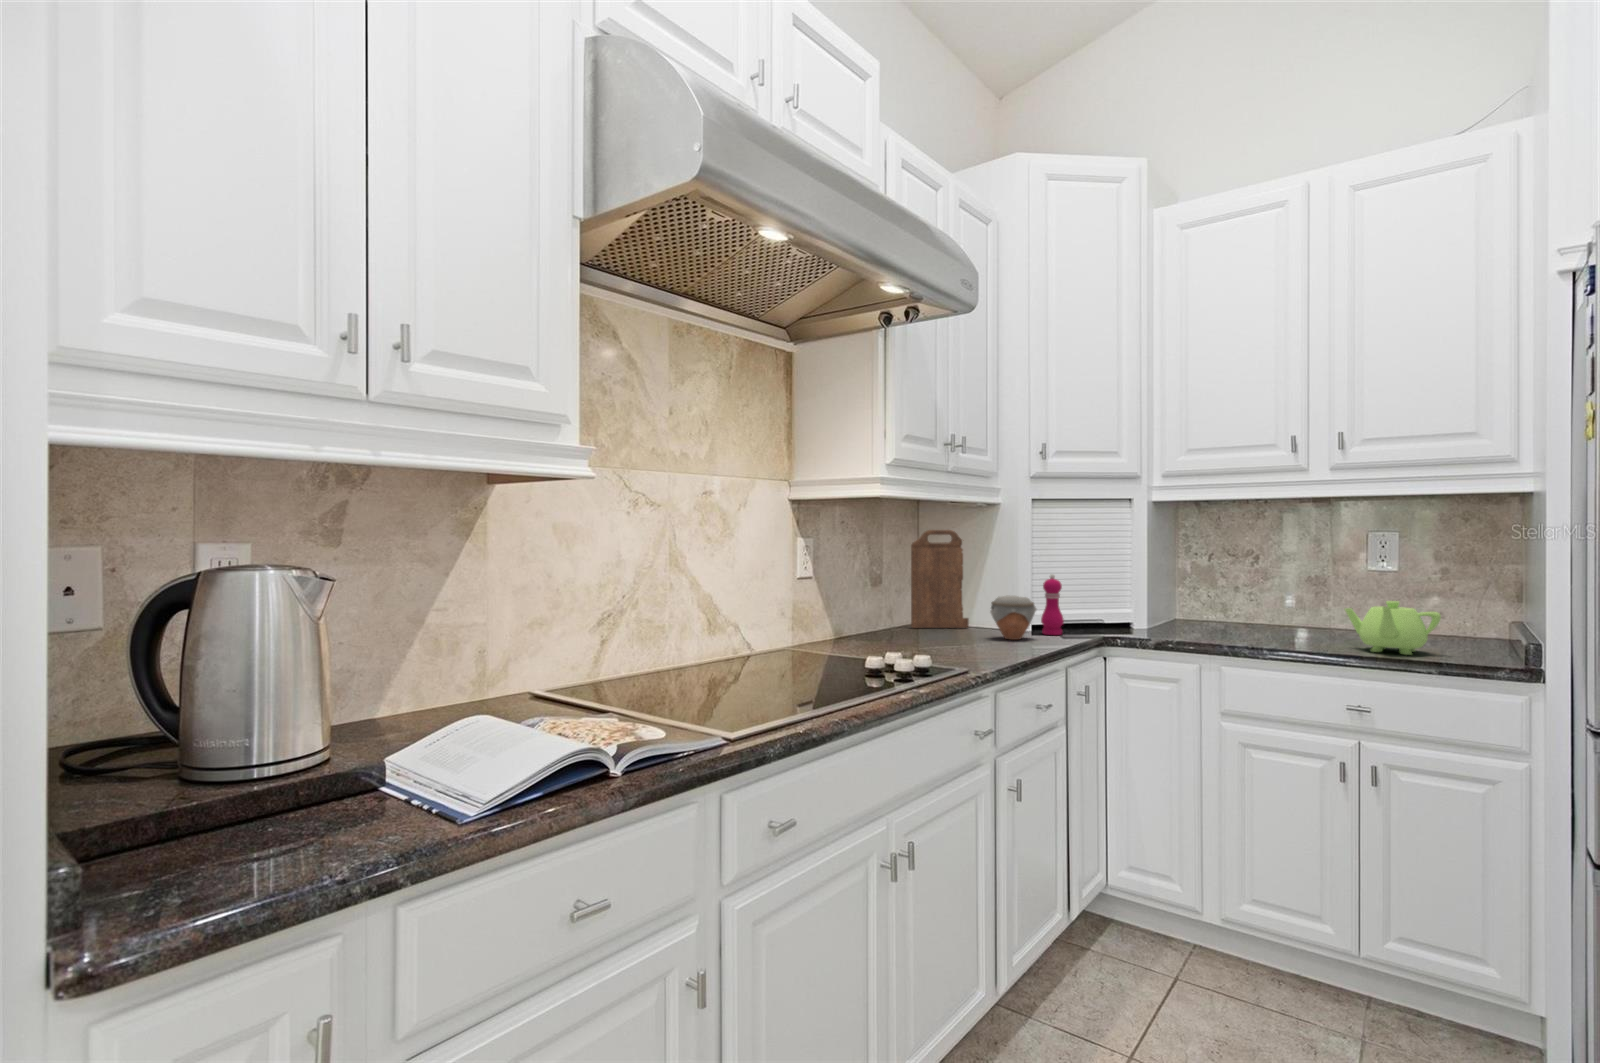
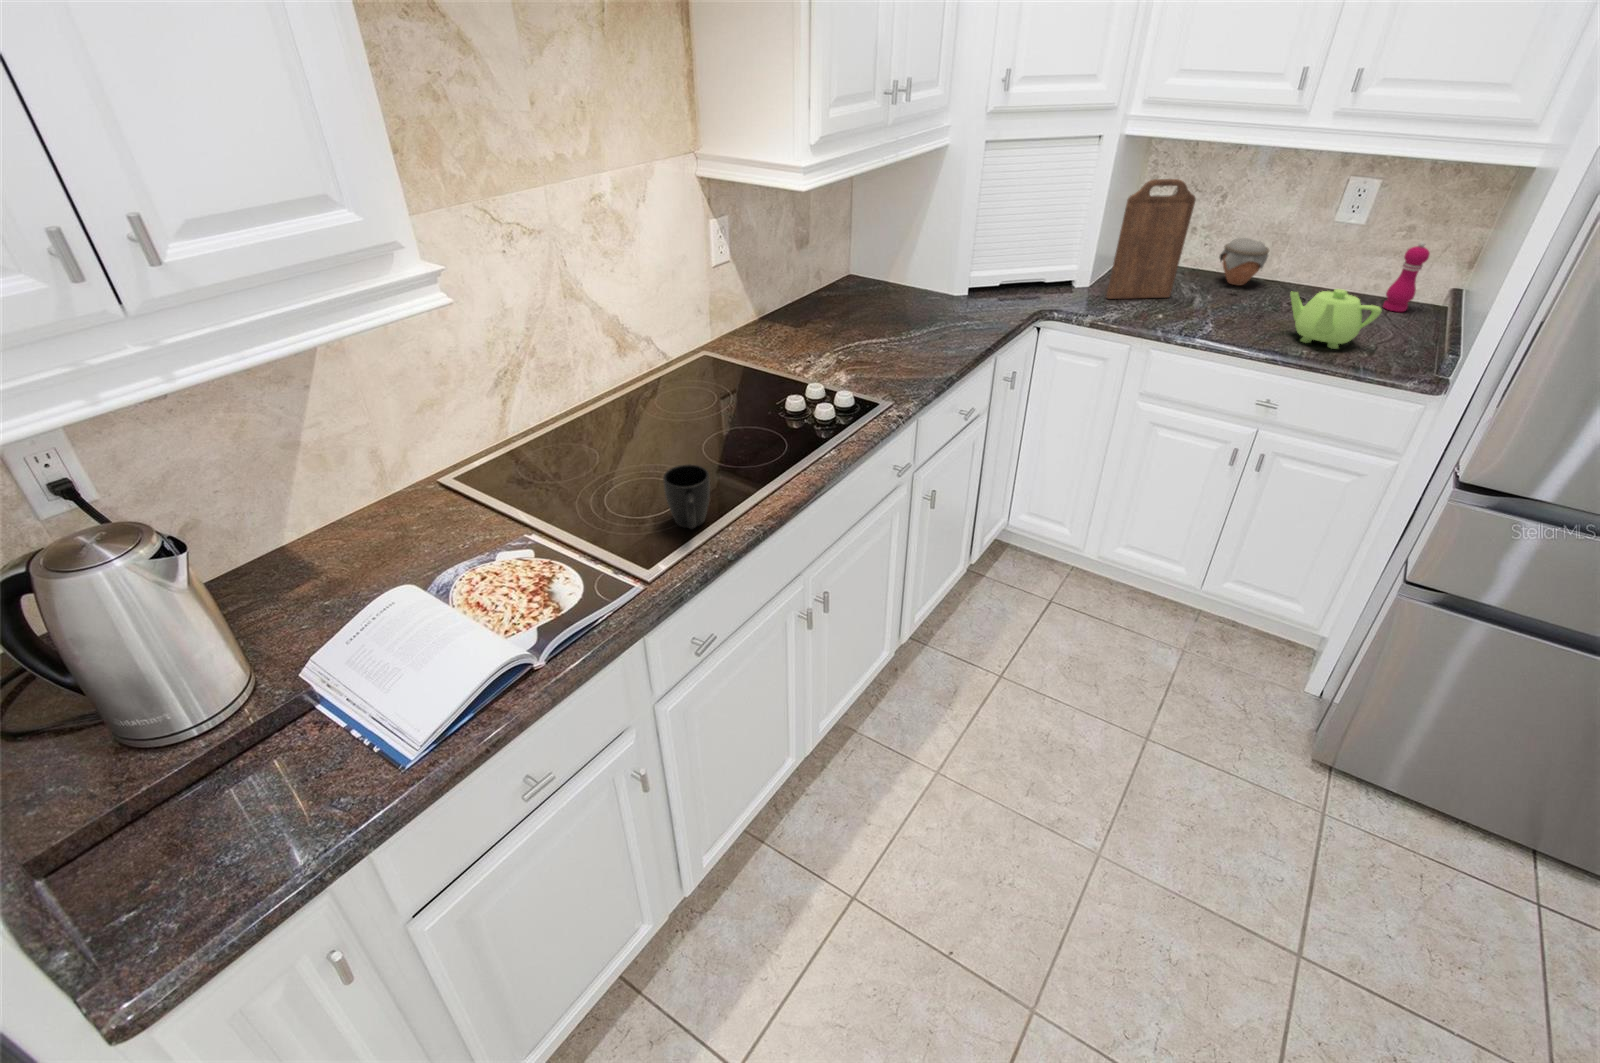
cutting board: present [911,530,969,628] -> present [1106,179,1196,299]
pepper mill: present [1041,574,1064,635] -> present [1383,241,1430,312]
jar: present [991,596,1036,640] -> present [1220,238,1269,285]
mug: none [750,656,794,714] -> present [663,464,710,529]

